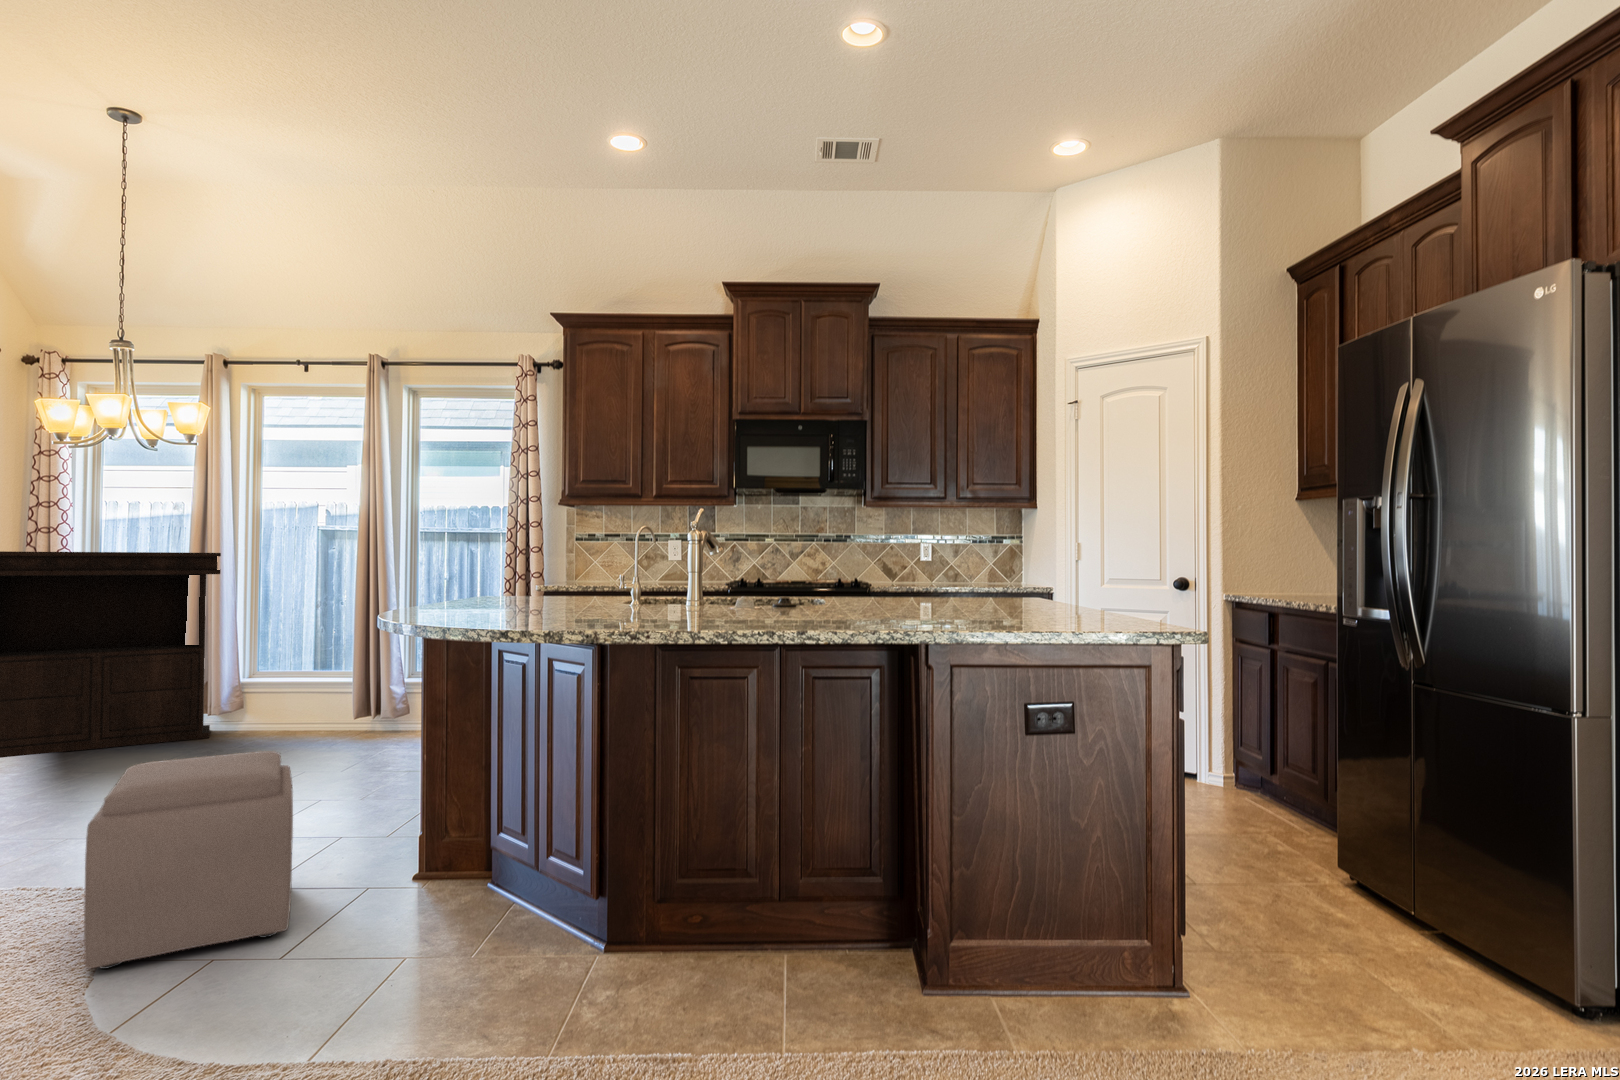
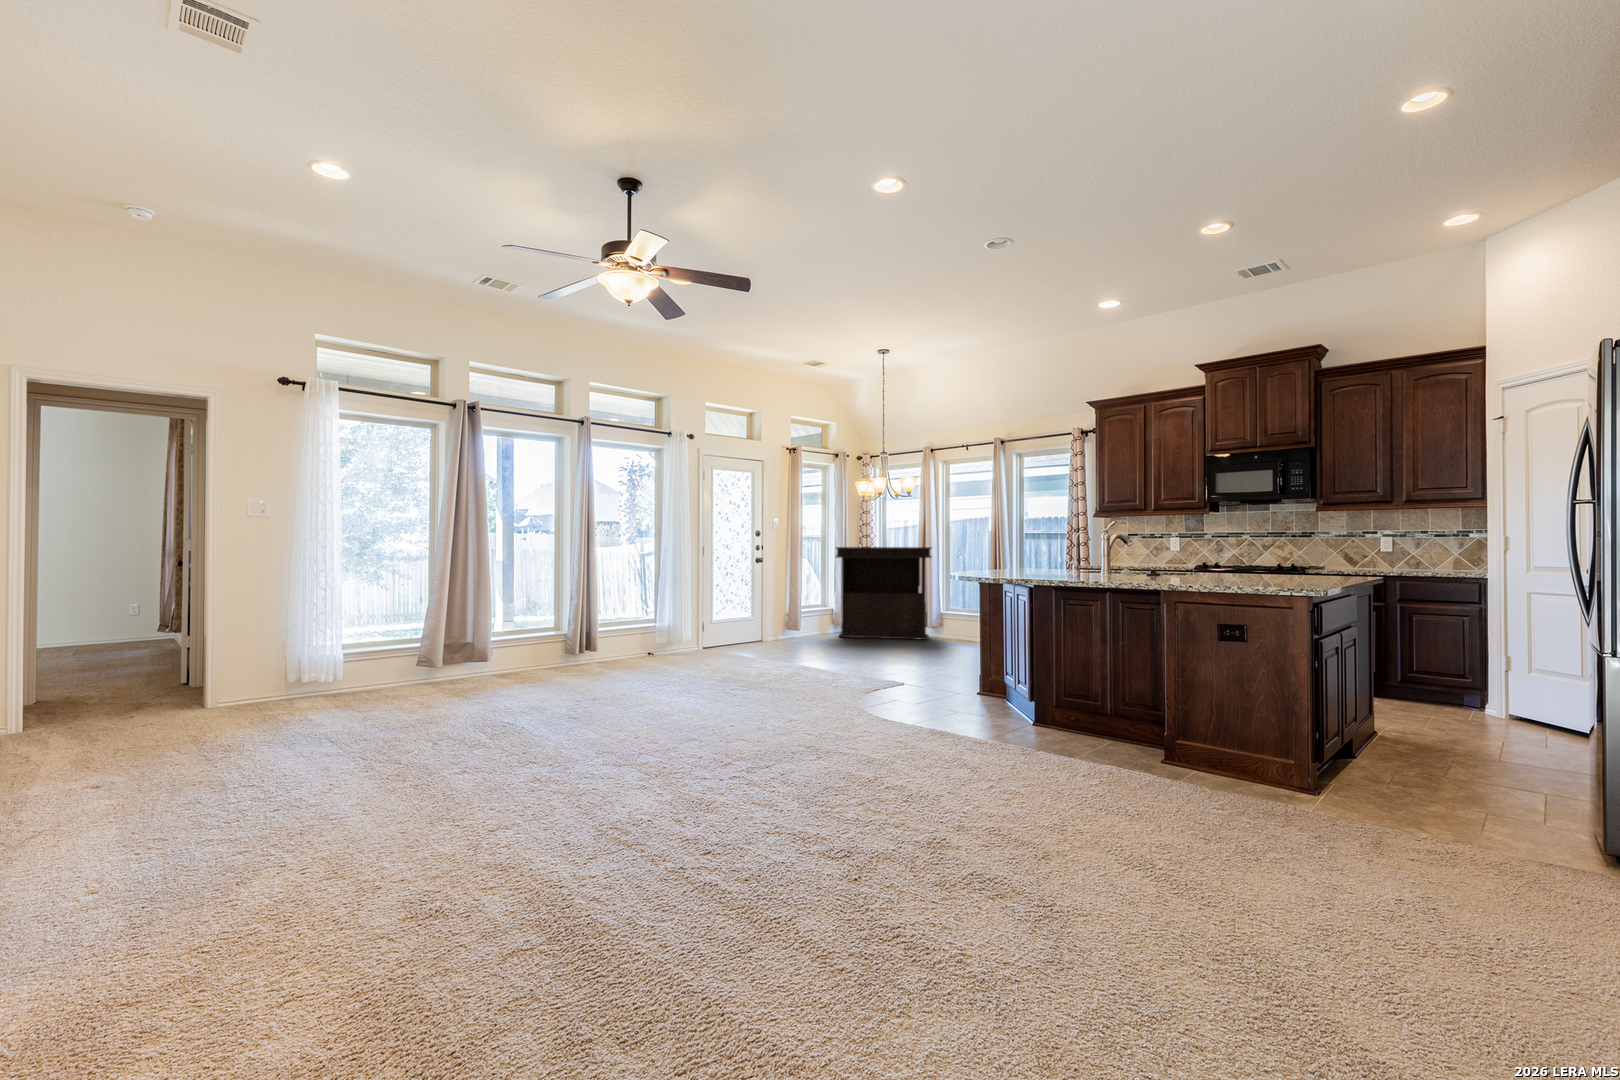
ottoman: present [84,751,293,969] -> none [868,628,935,697]

